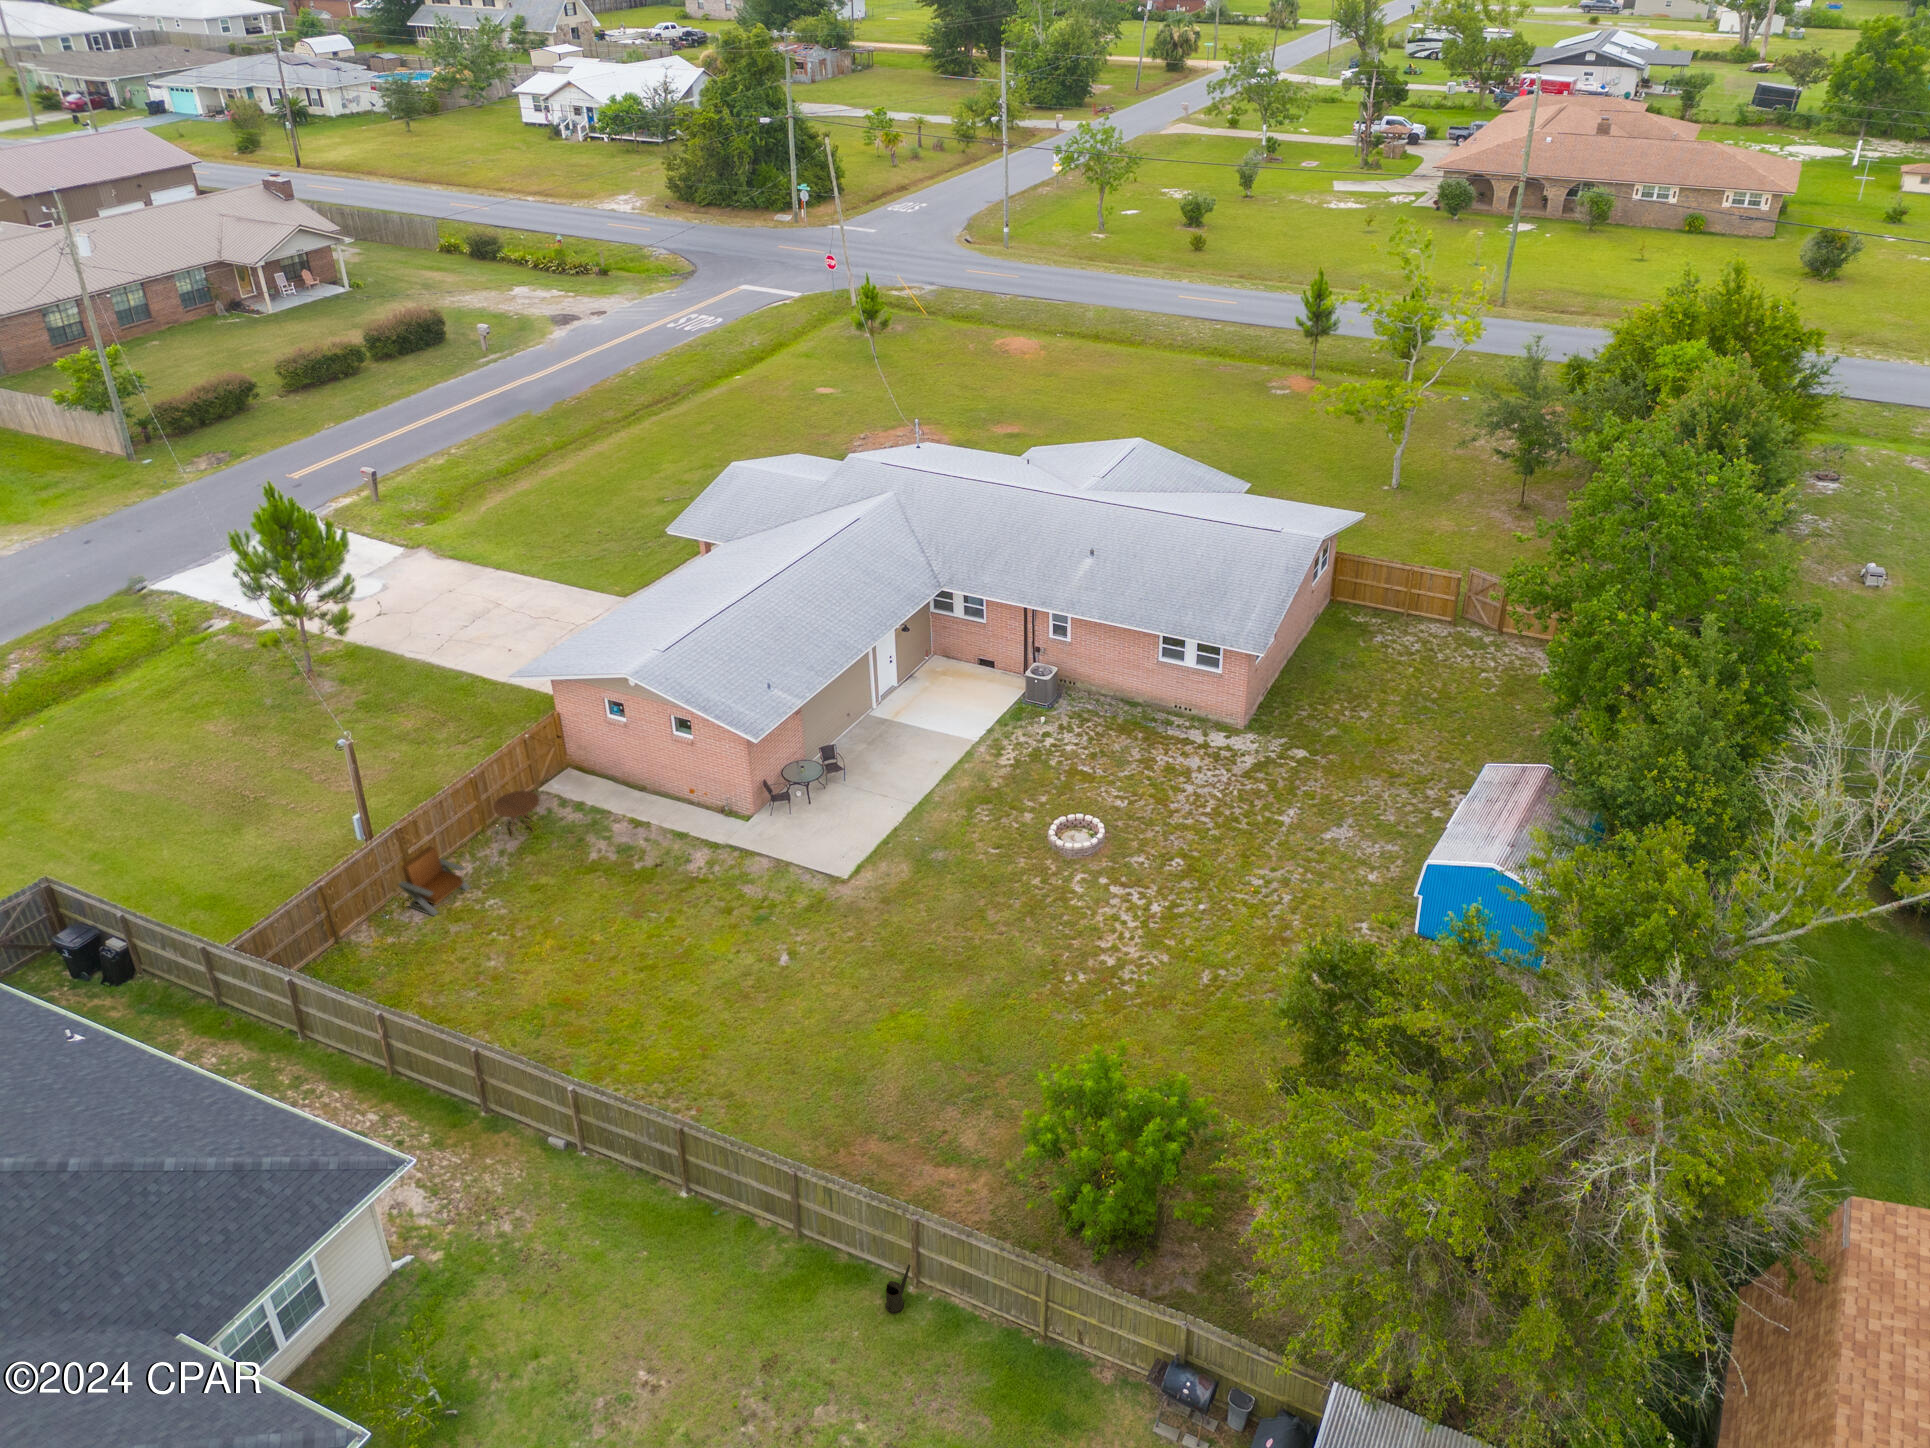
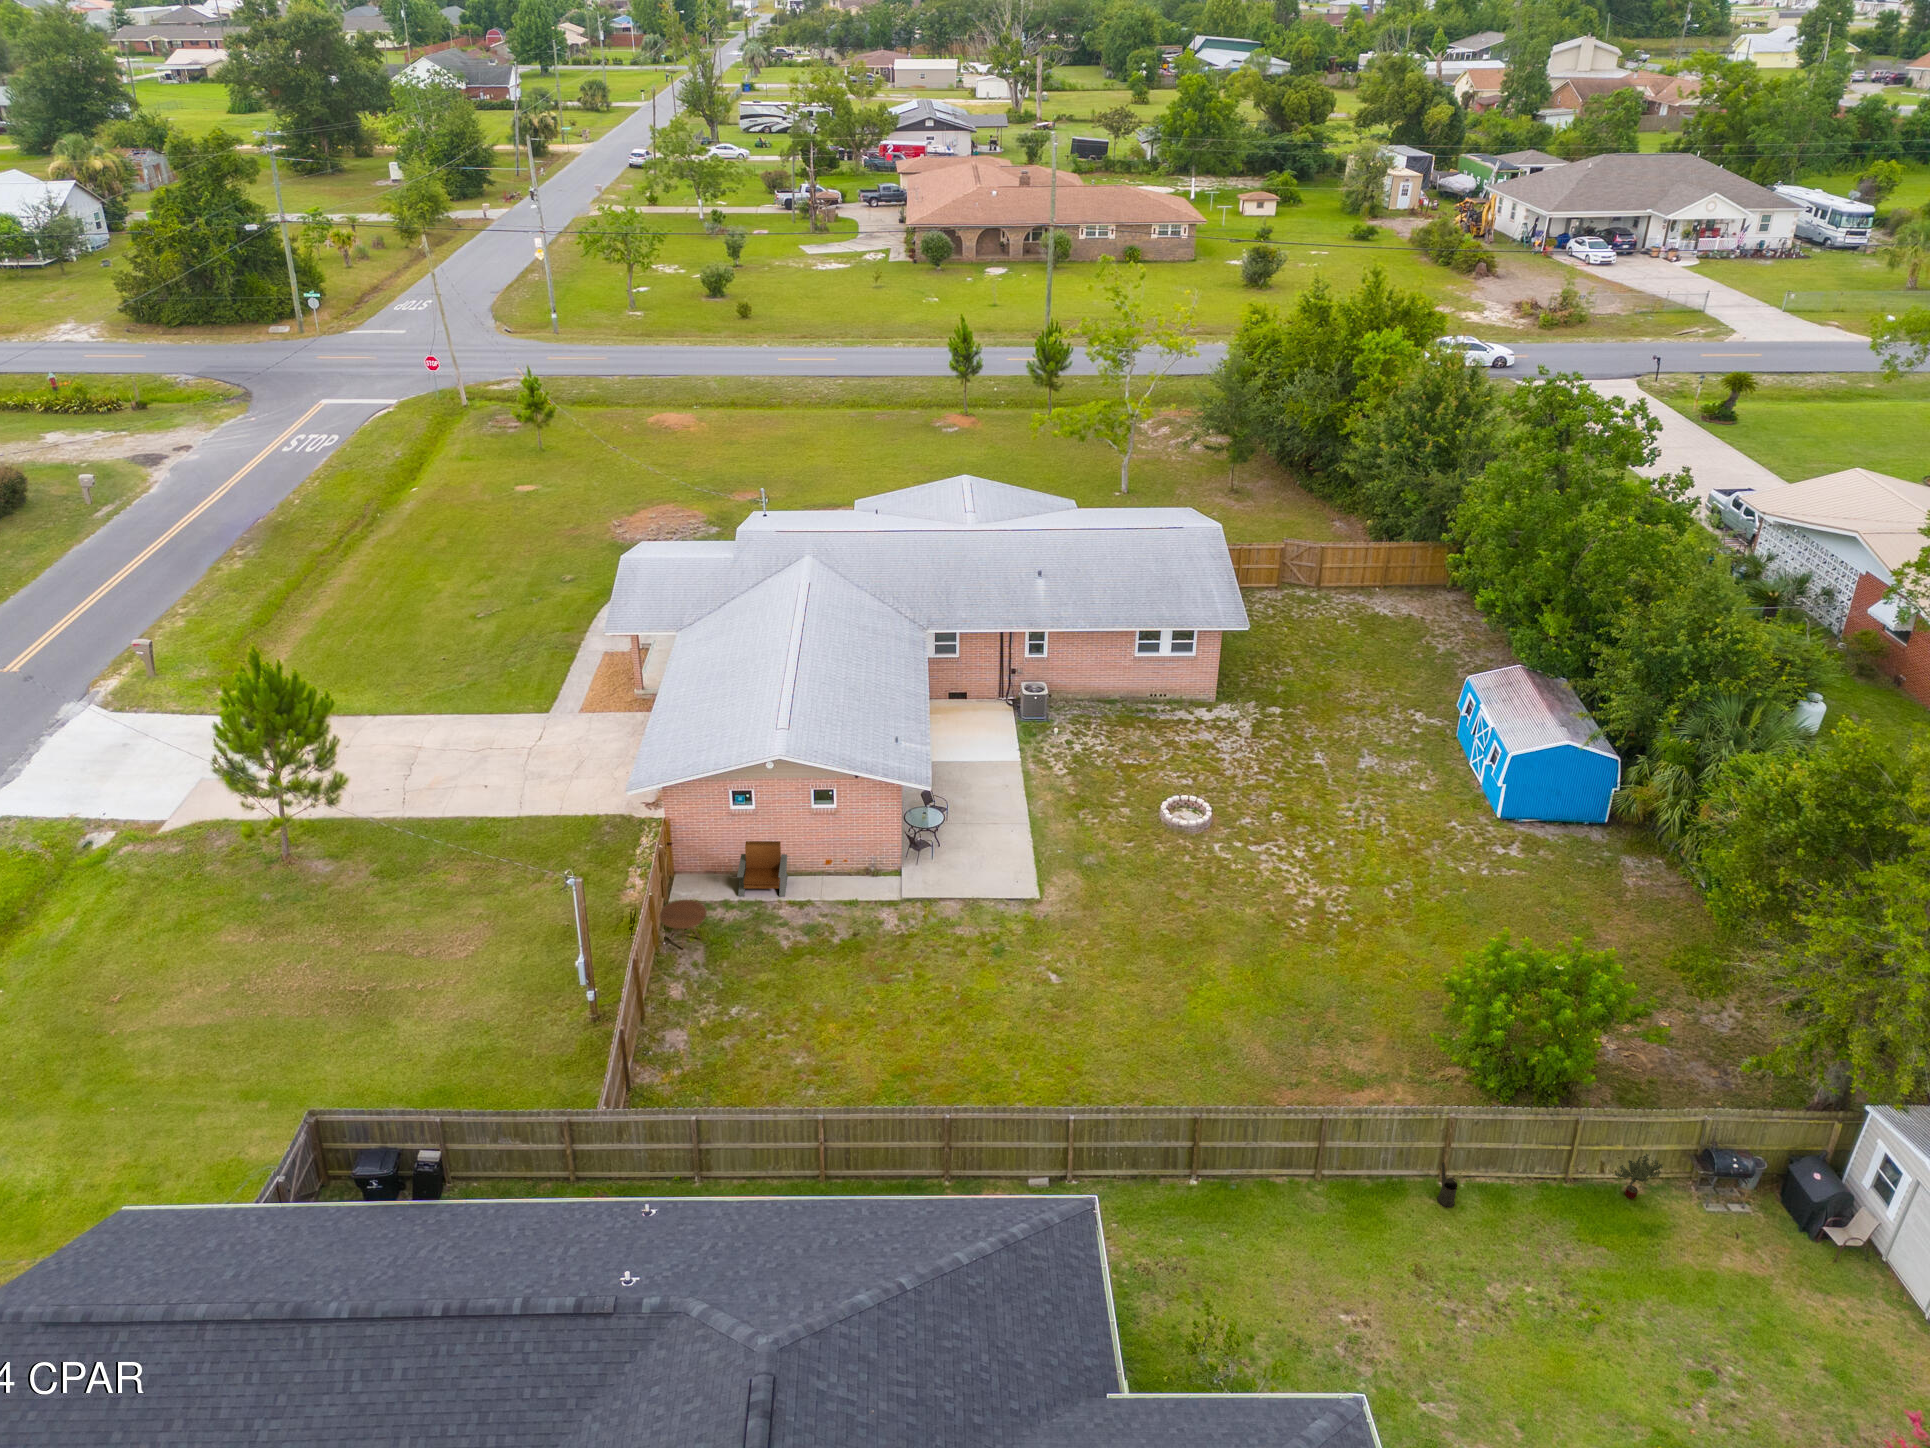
lounge chair: present [398,846,470,916] -> present [737,841,788,896]
potted tree: none [1069,1339,1116,1386] -> present [1615,1154,1663,1198]

